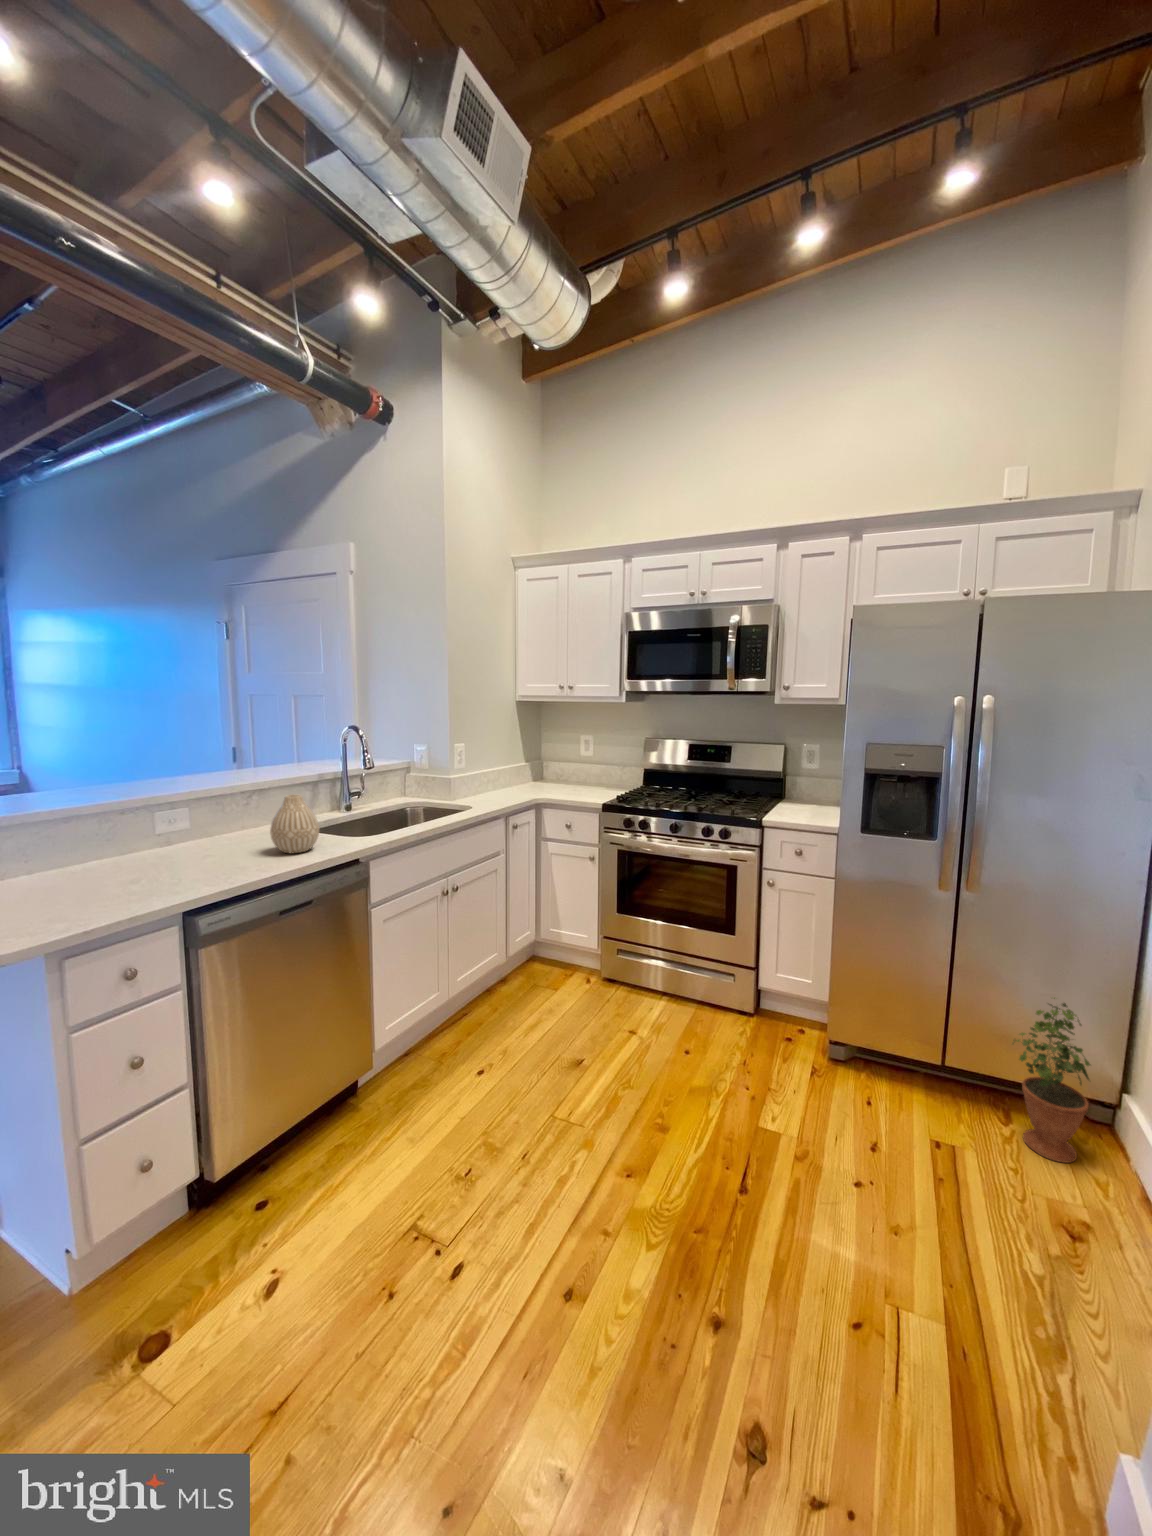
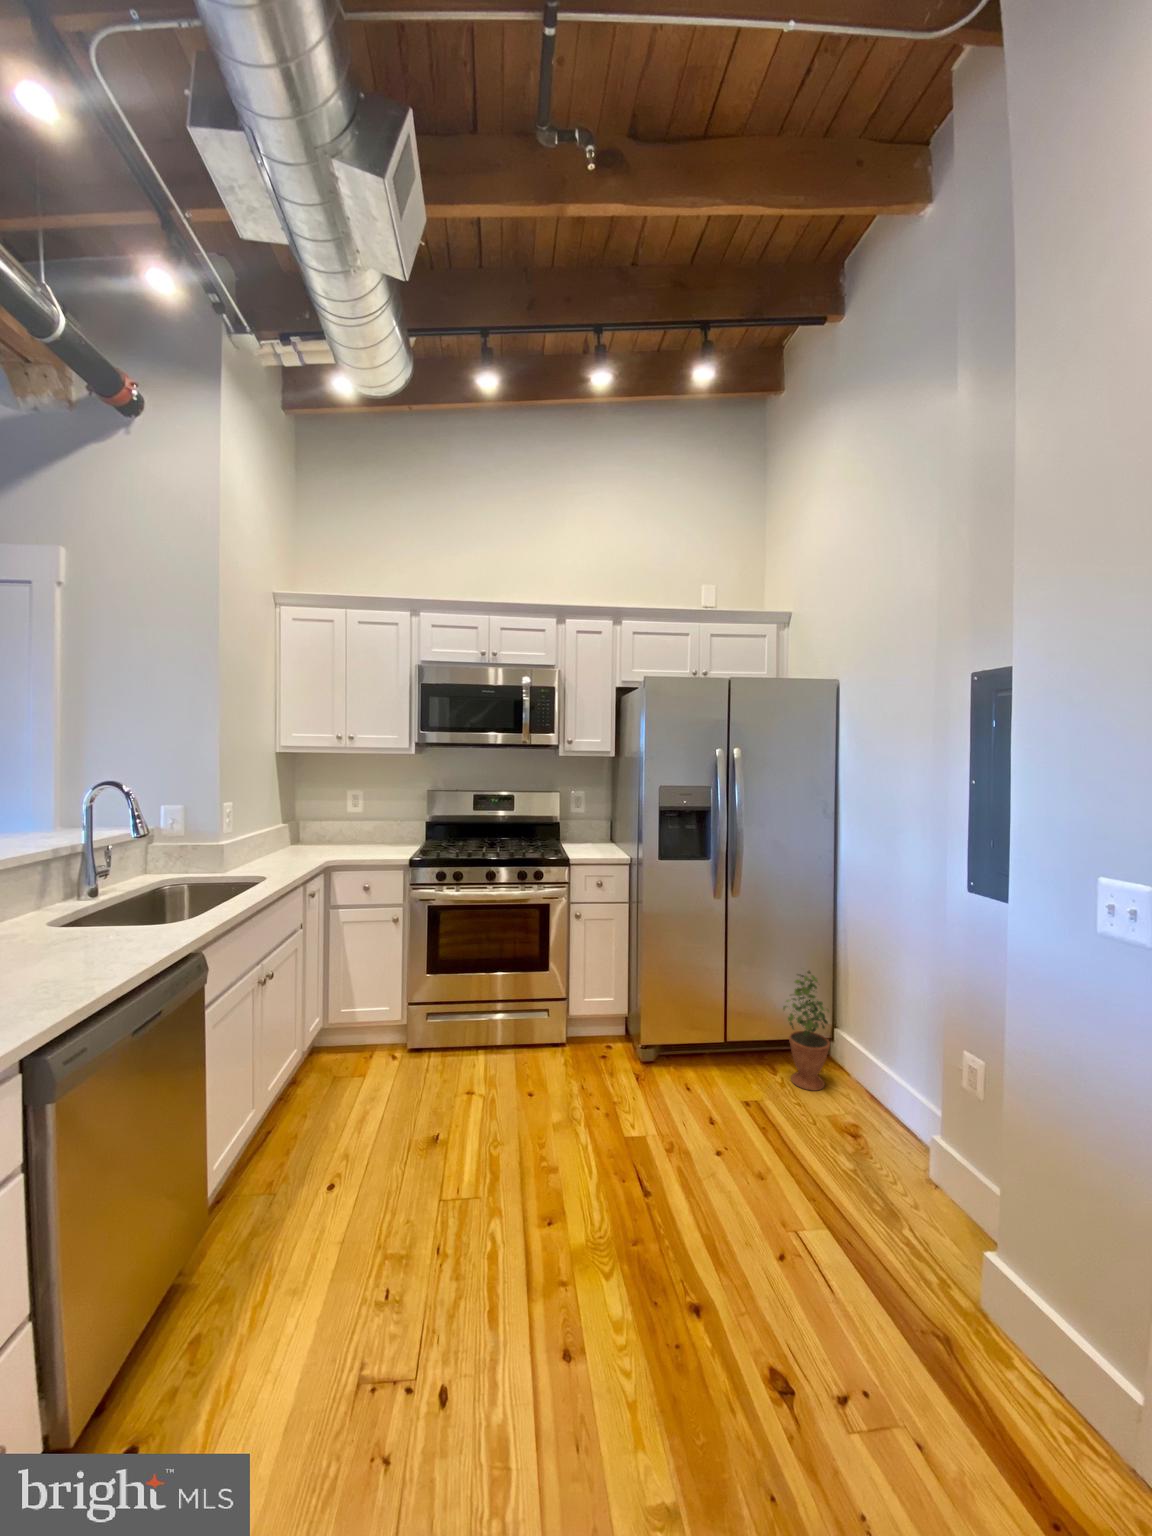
vase: present [270,794,319,853] -> none [47,865,127,951]

